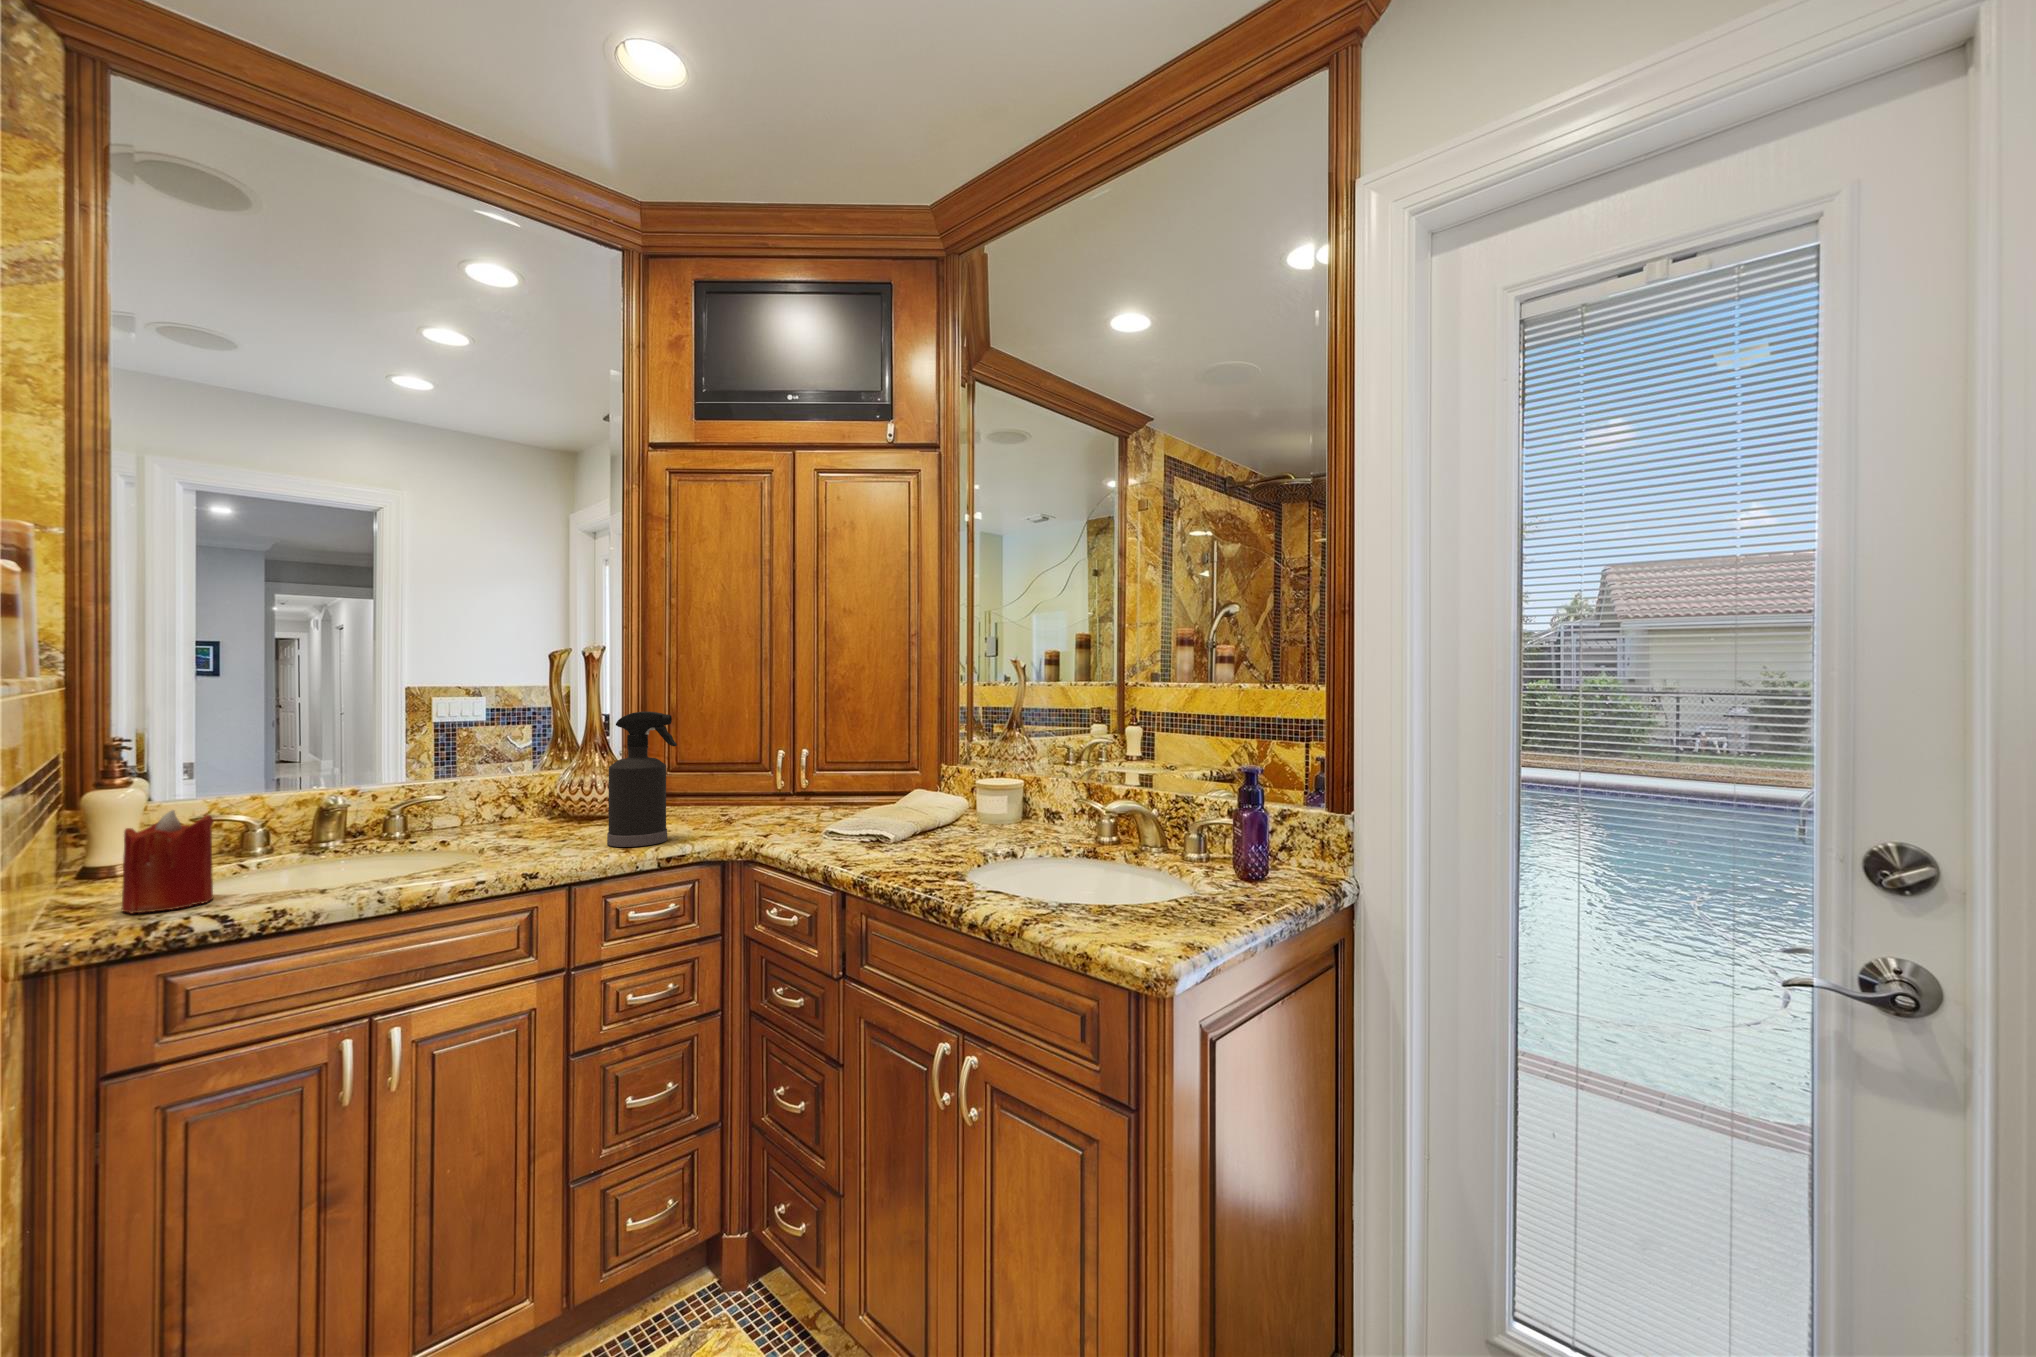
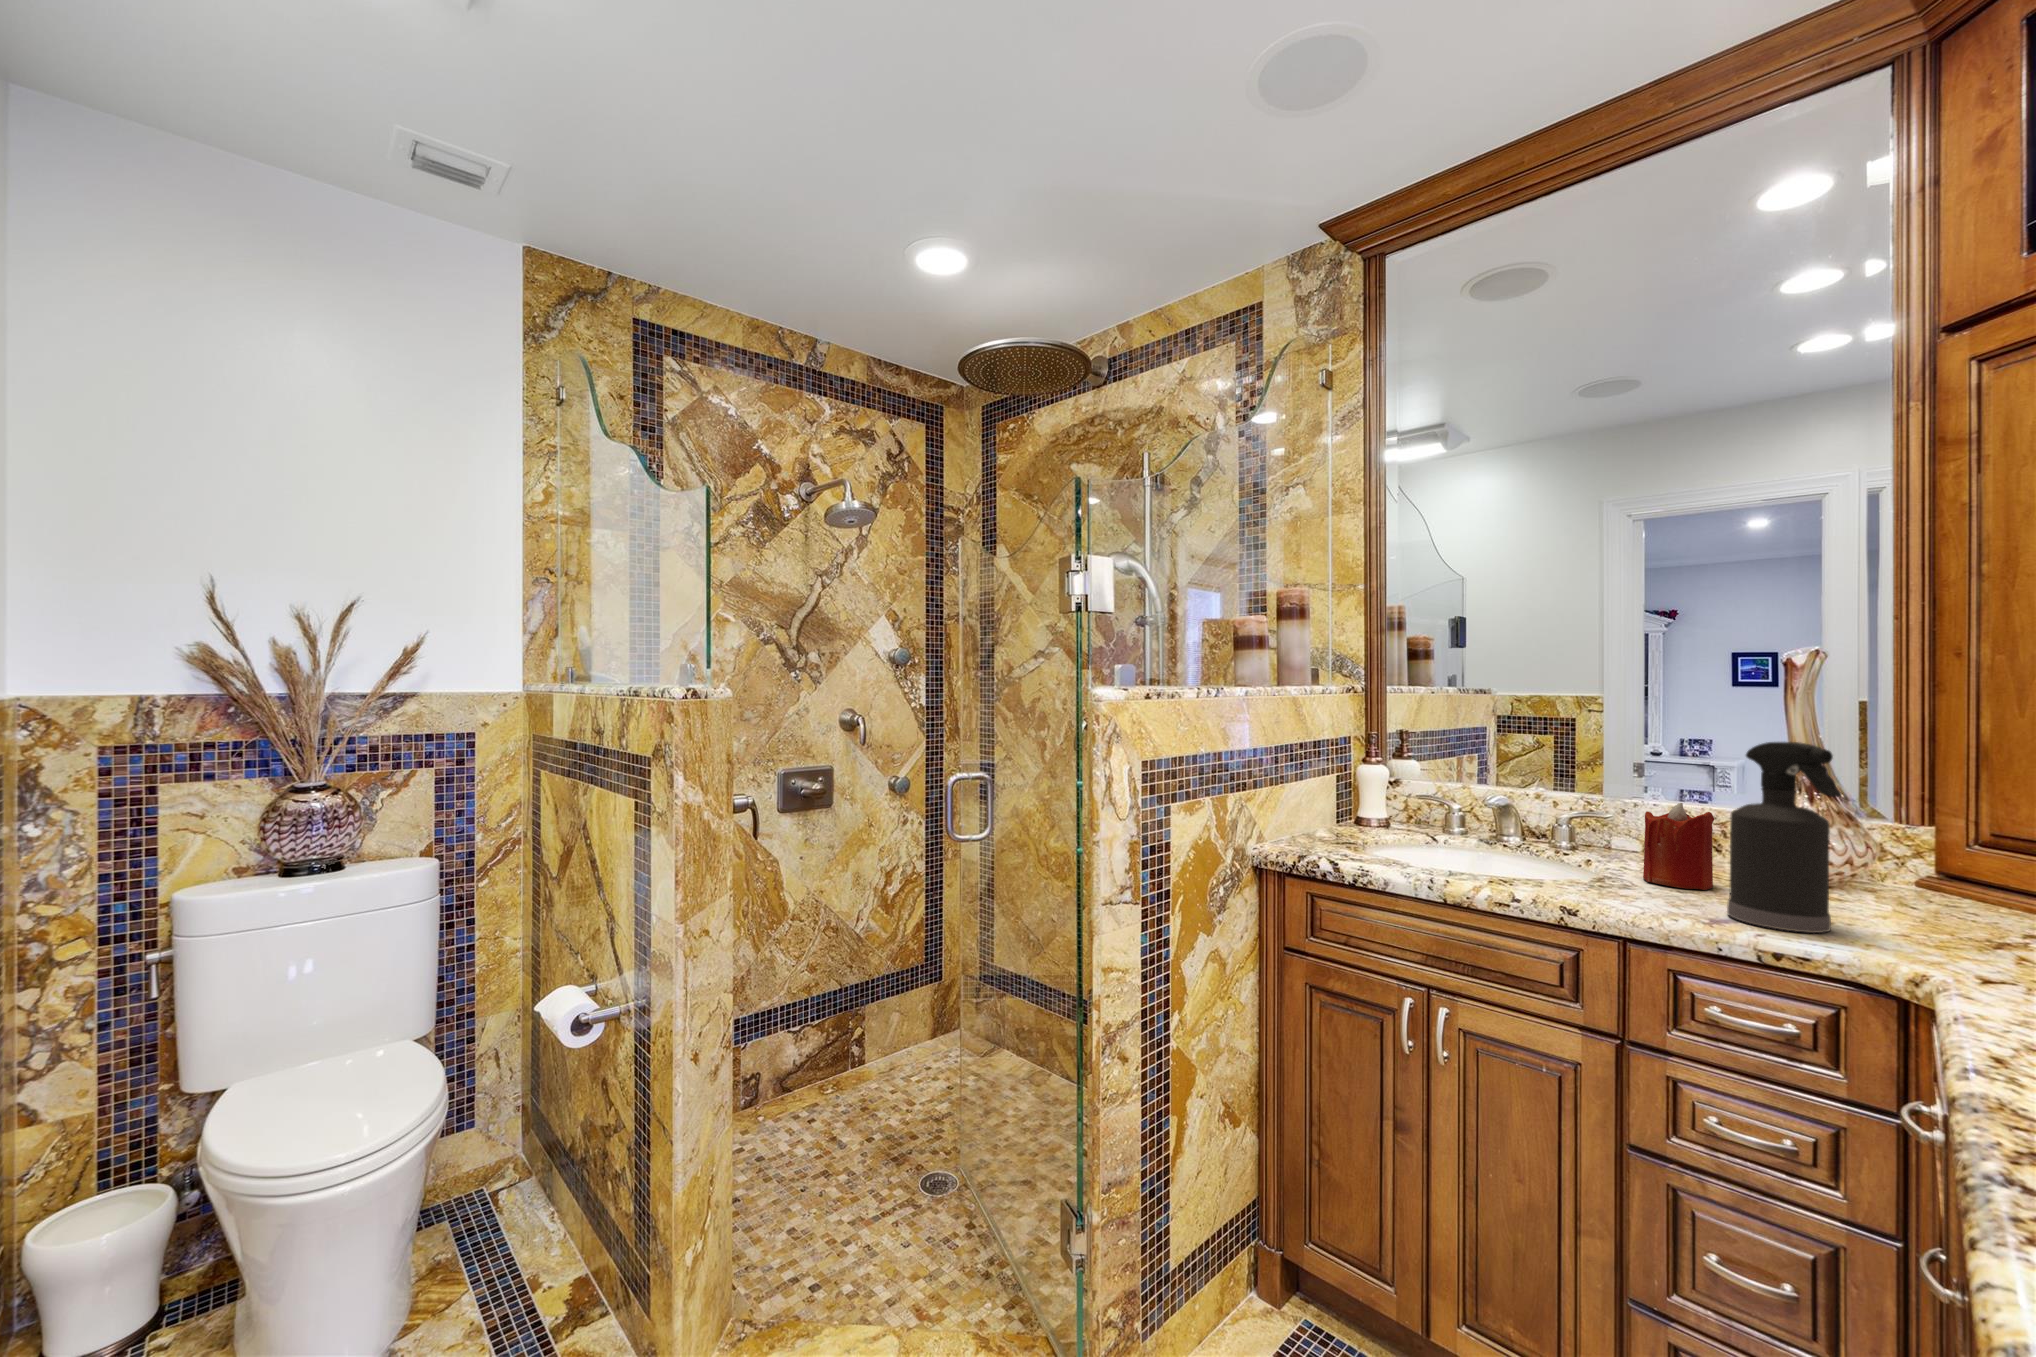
candle: present [121,810,214,913] -> present [1643,803,1714,890]

